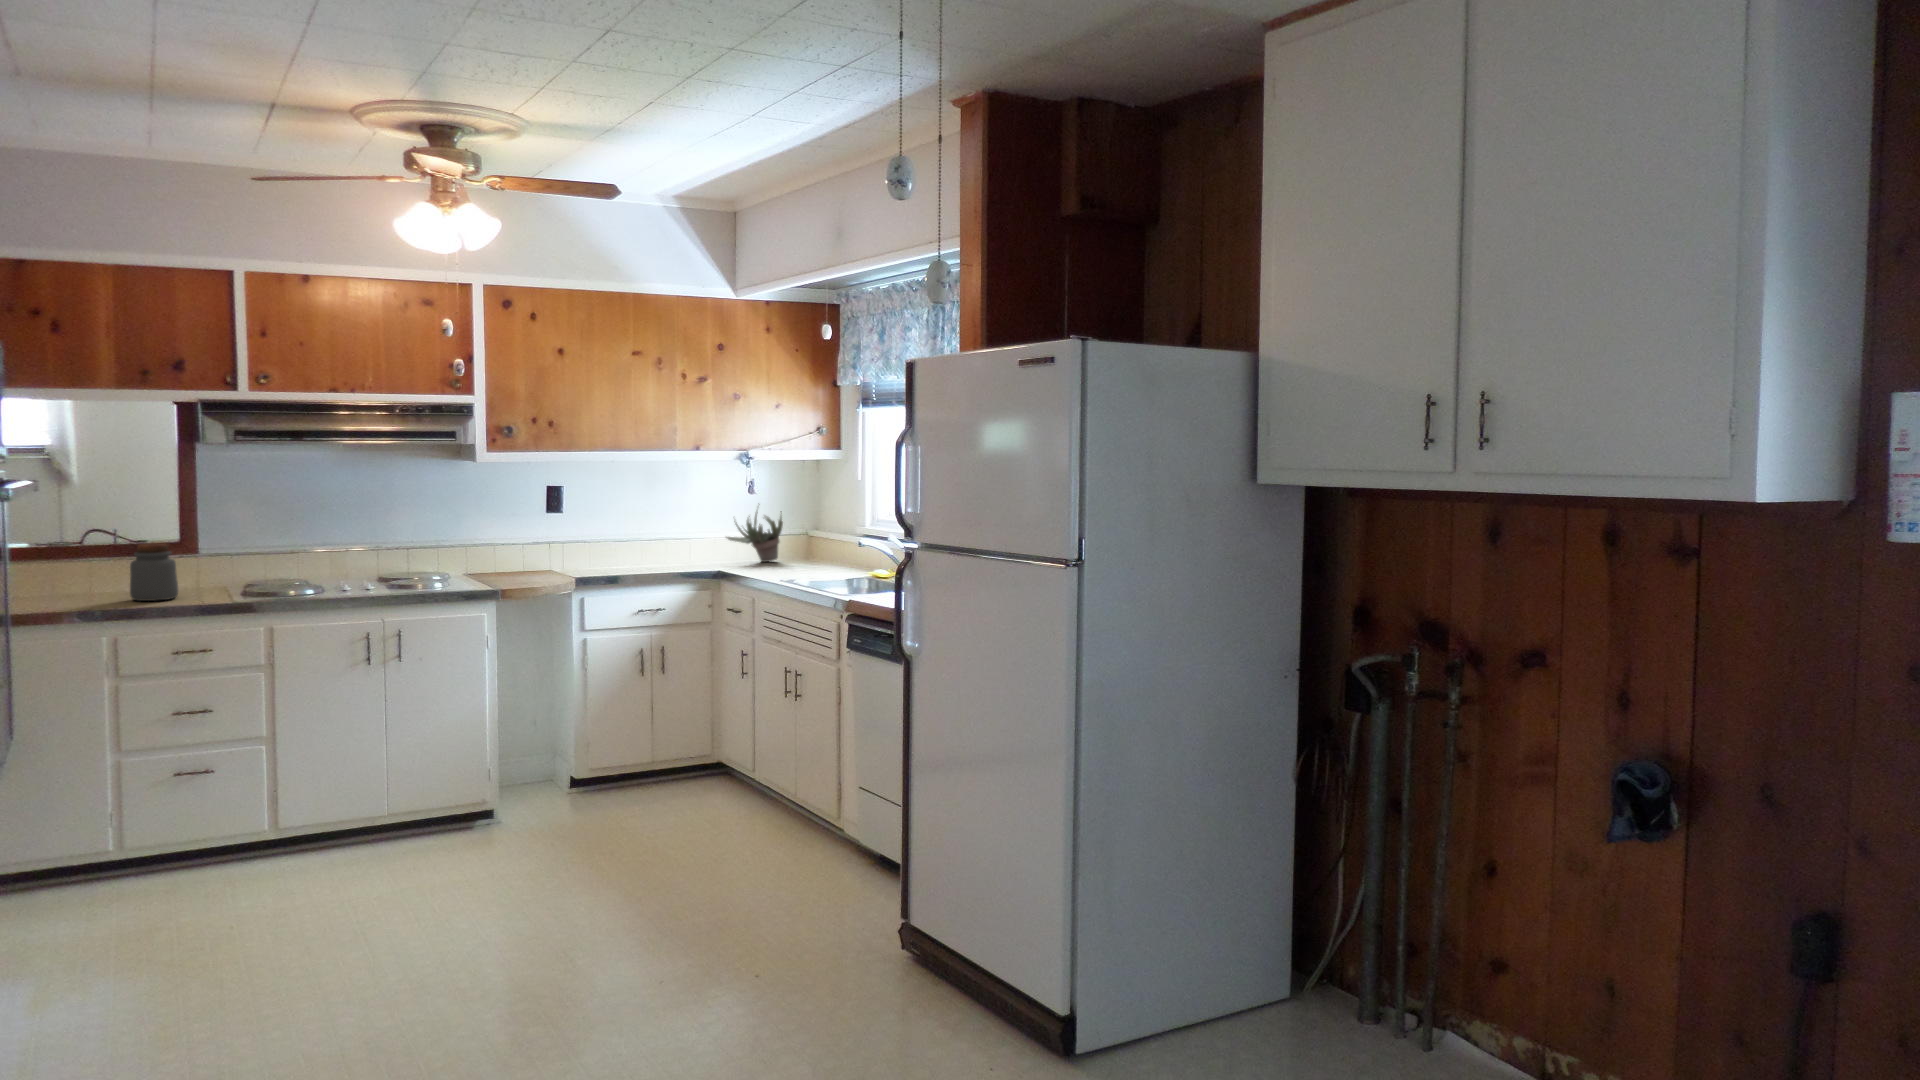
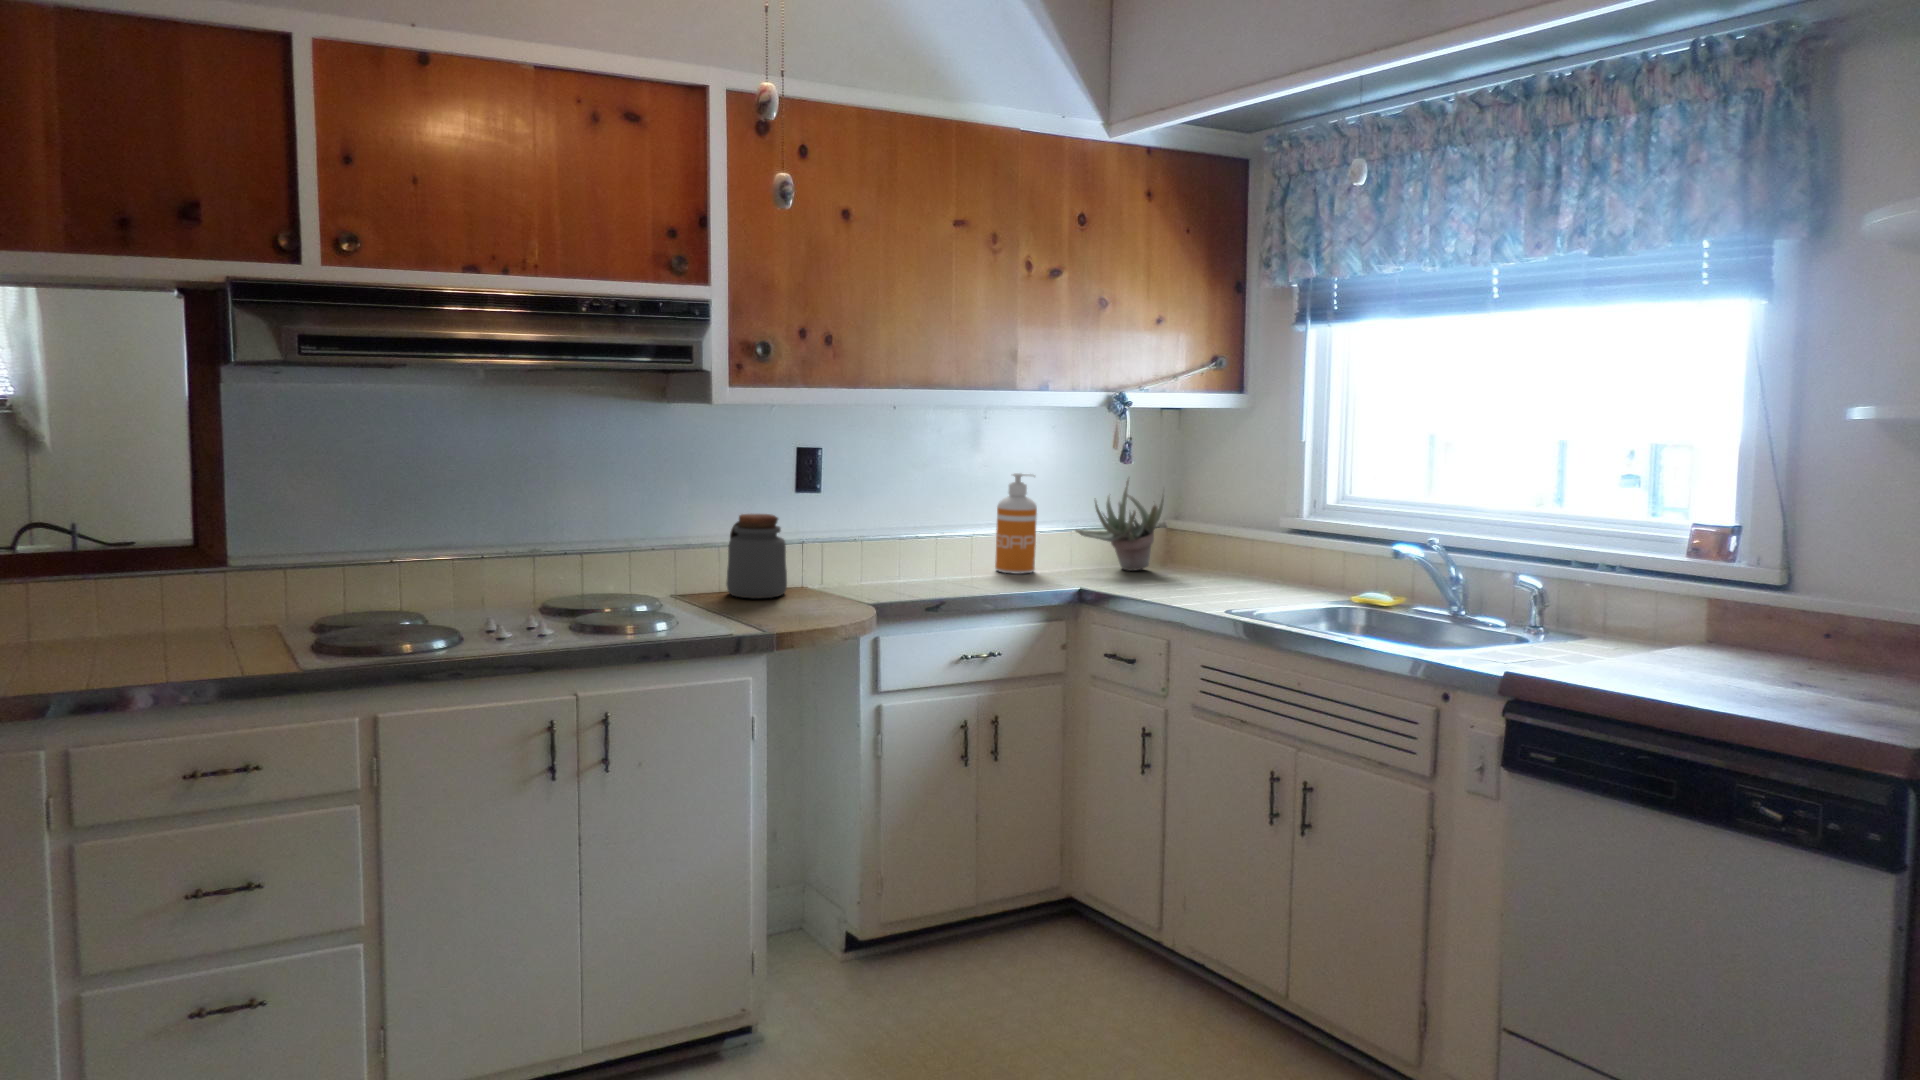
soap dispenser: none [676,503,701,564] -> present [995,473,1037,574]
jar: present [130,543,178,601] -> present [726,514,787,598]

